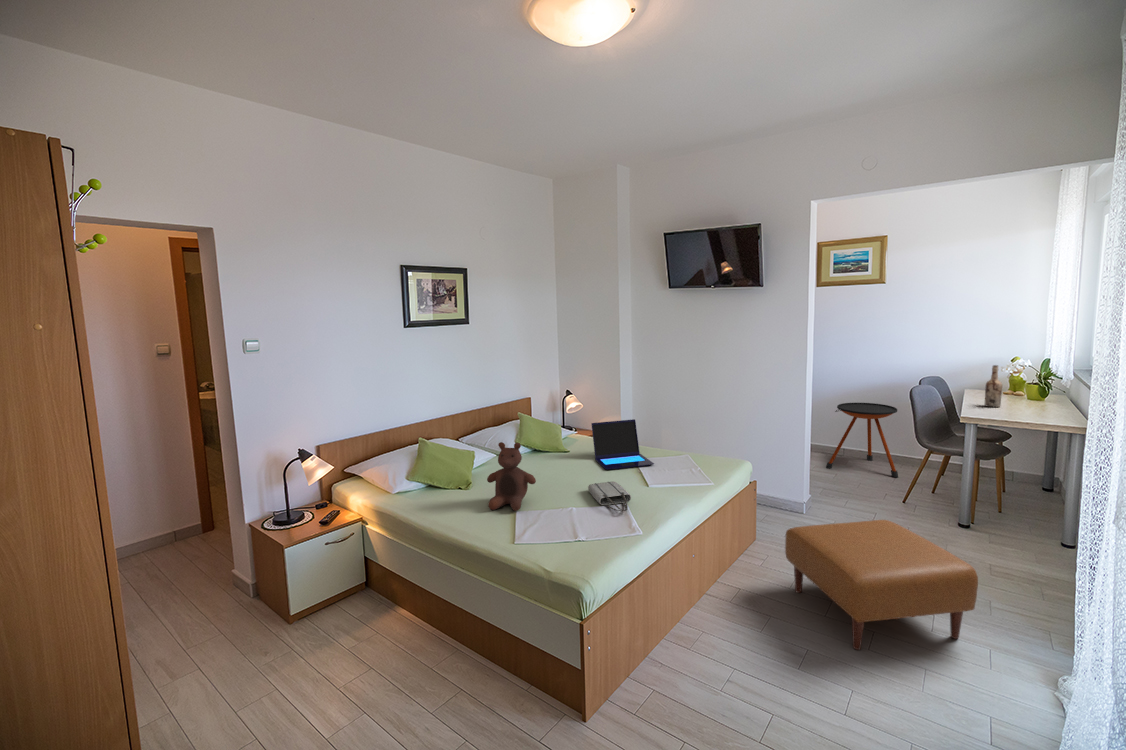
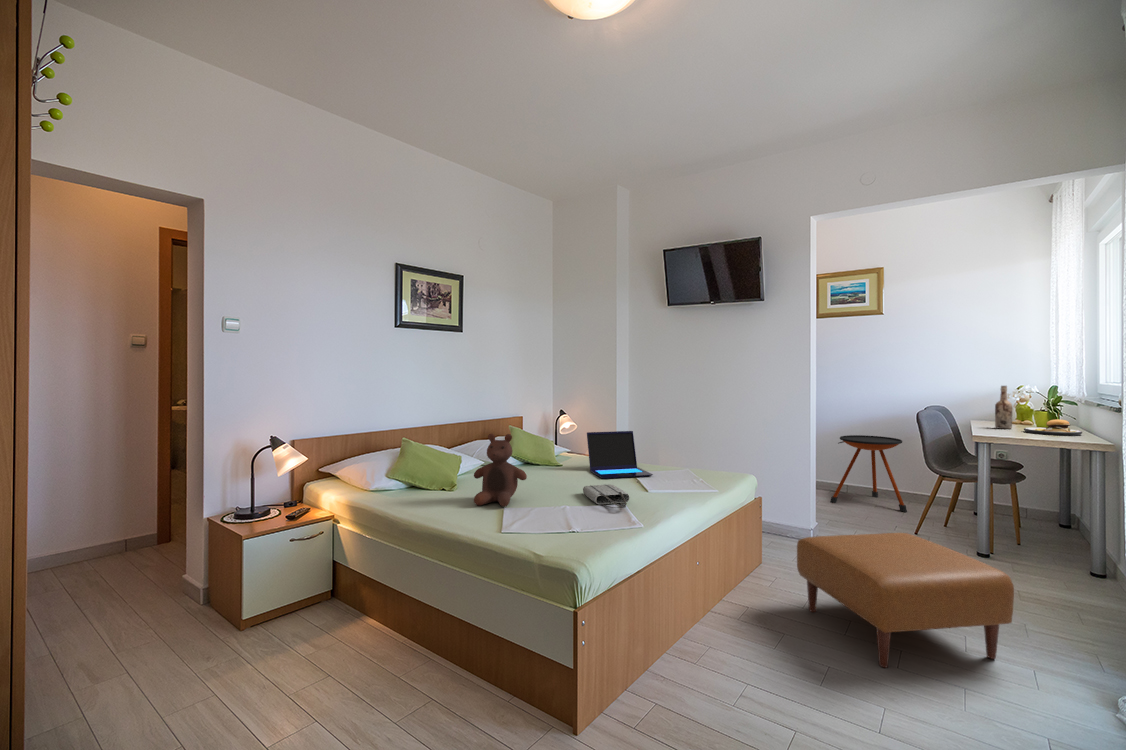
plate: none [1011,394,1066,418] -> present [1024,419,1082,436]

